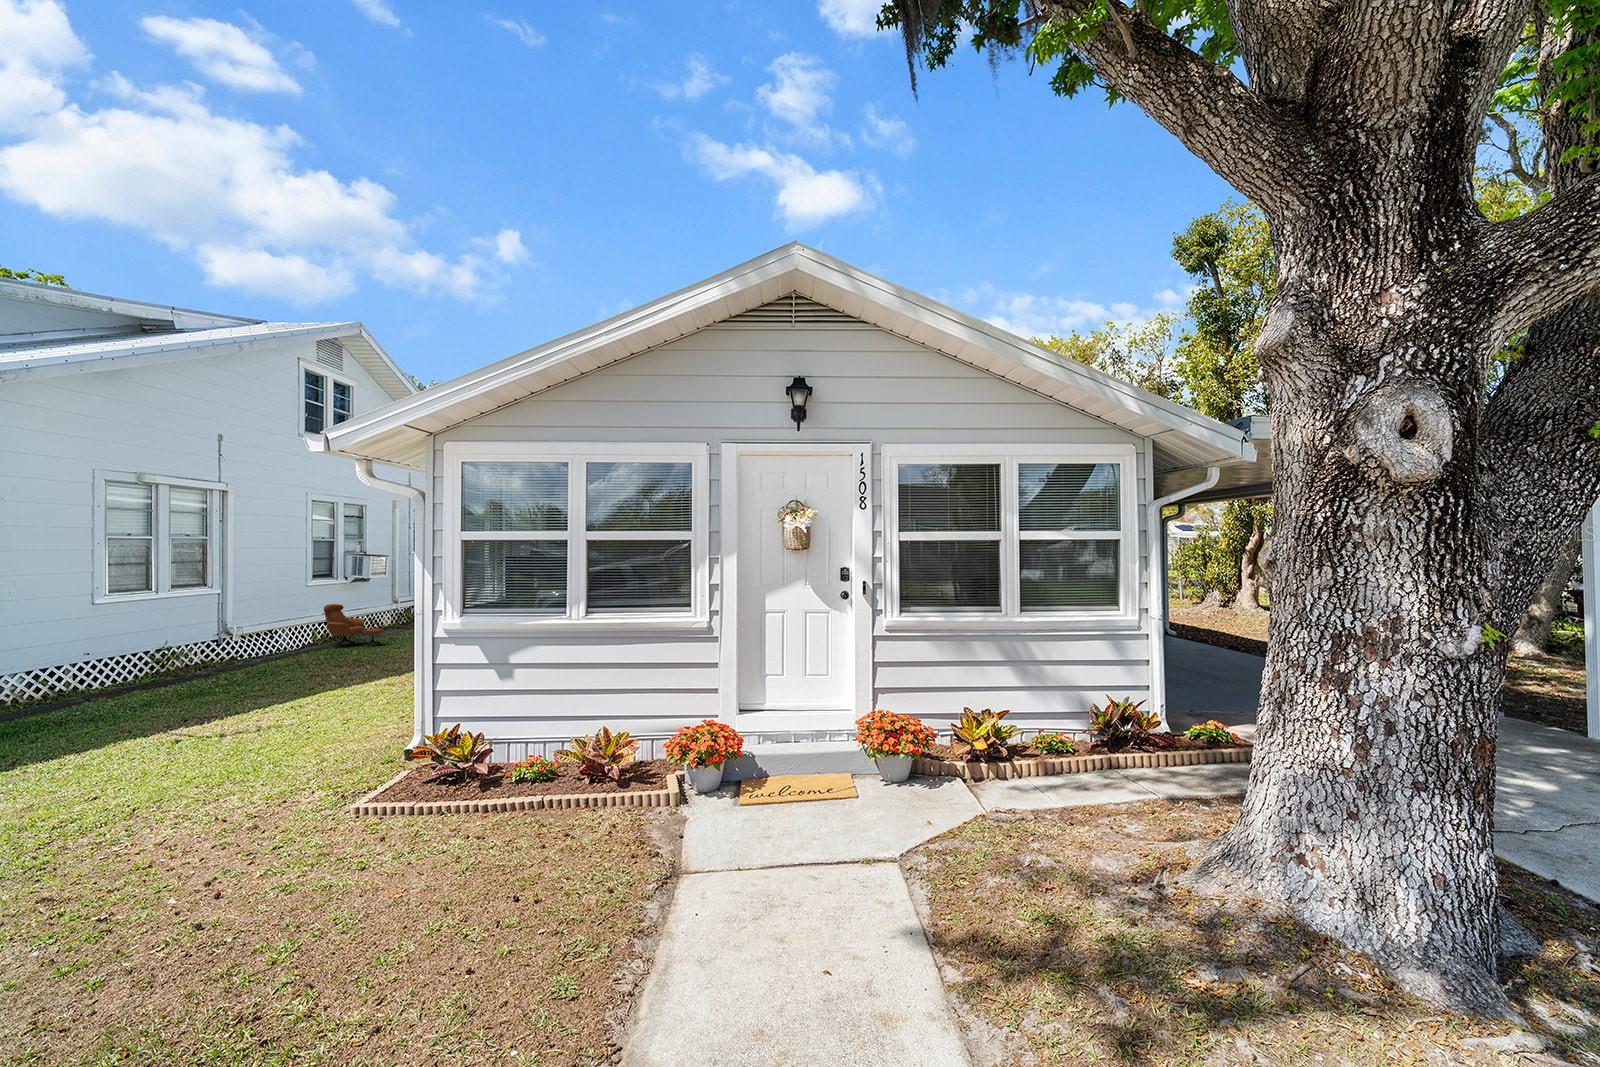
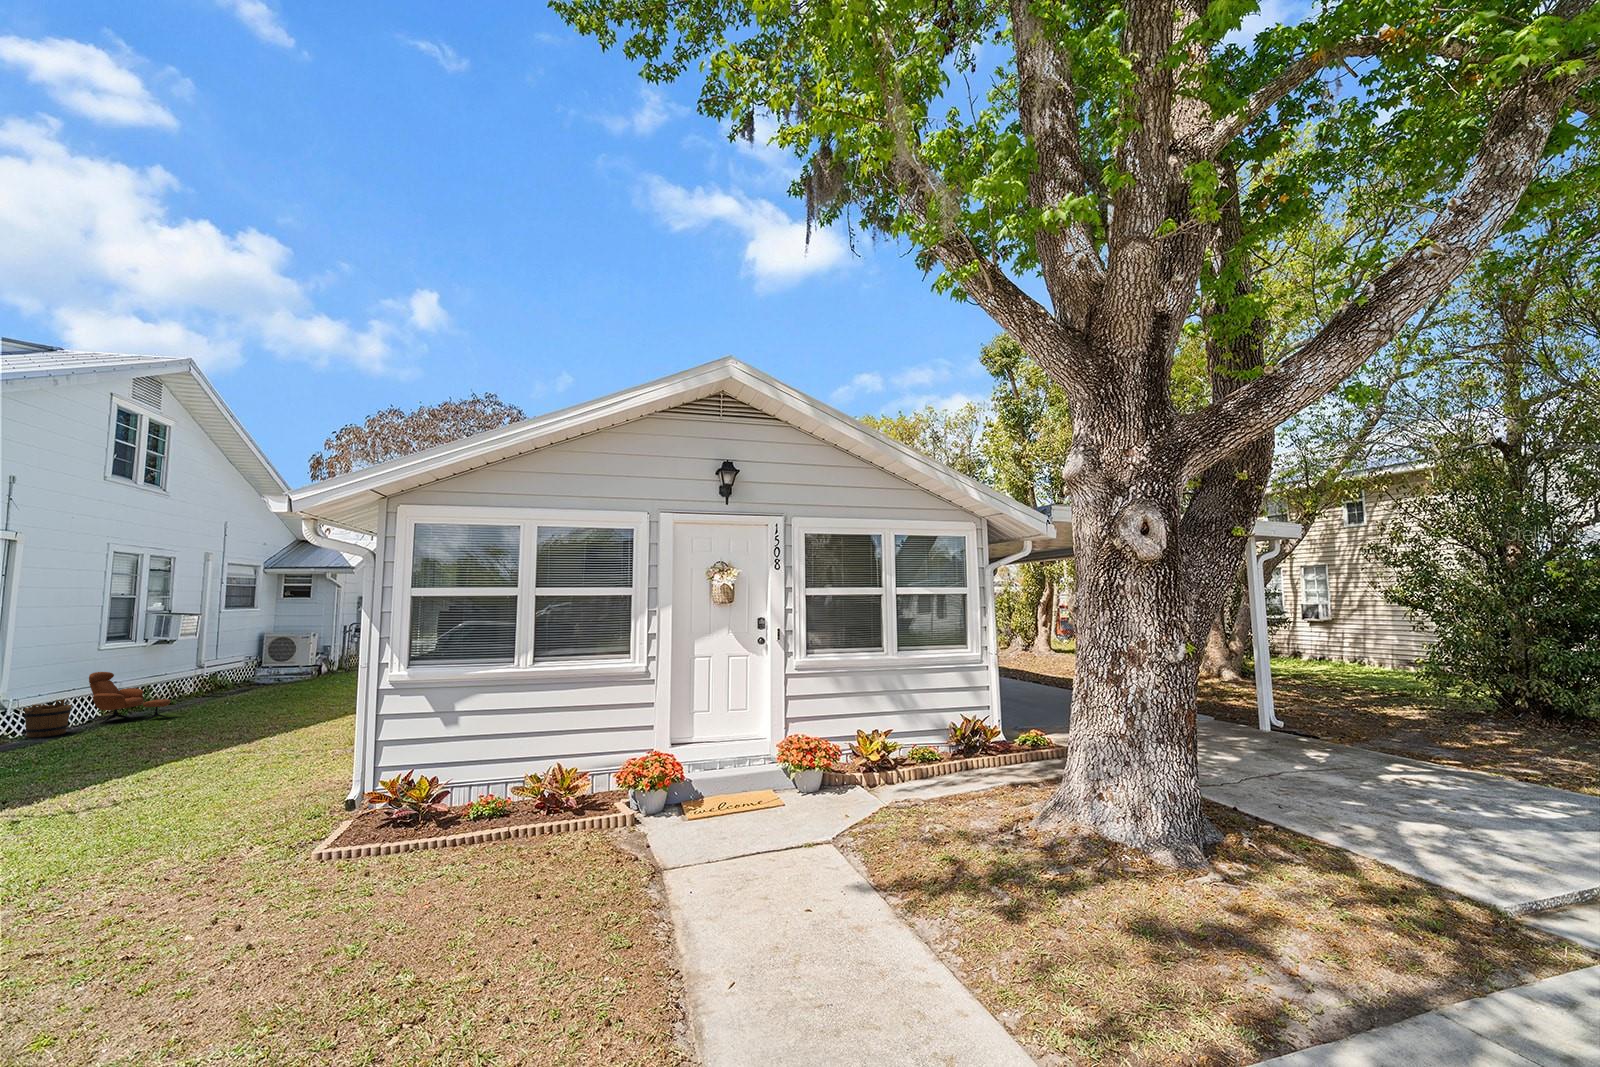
bucket: none [272,627,306,657] -> present [23,700,71,737]

